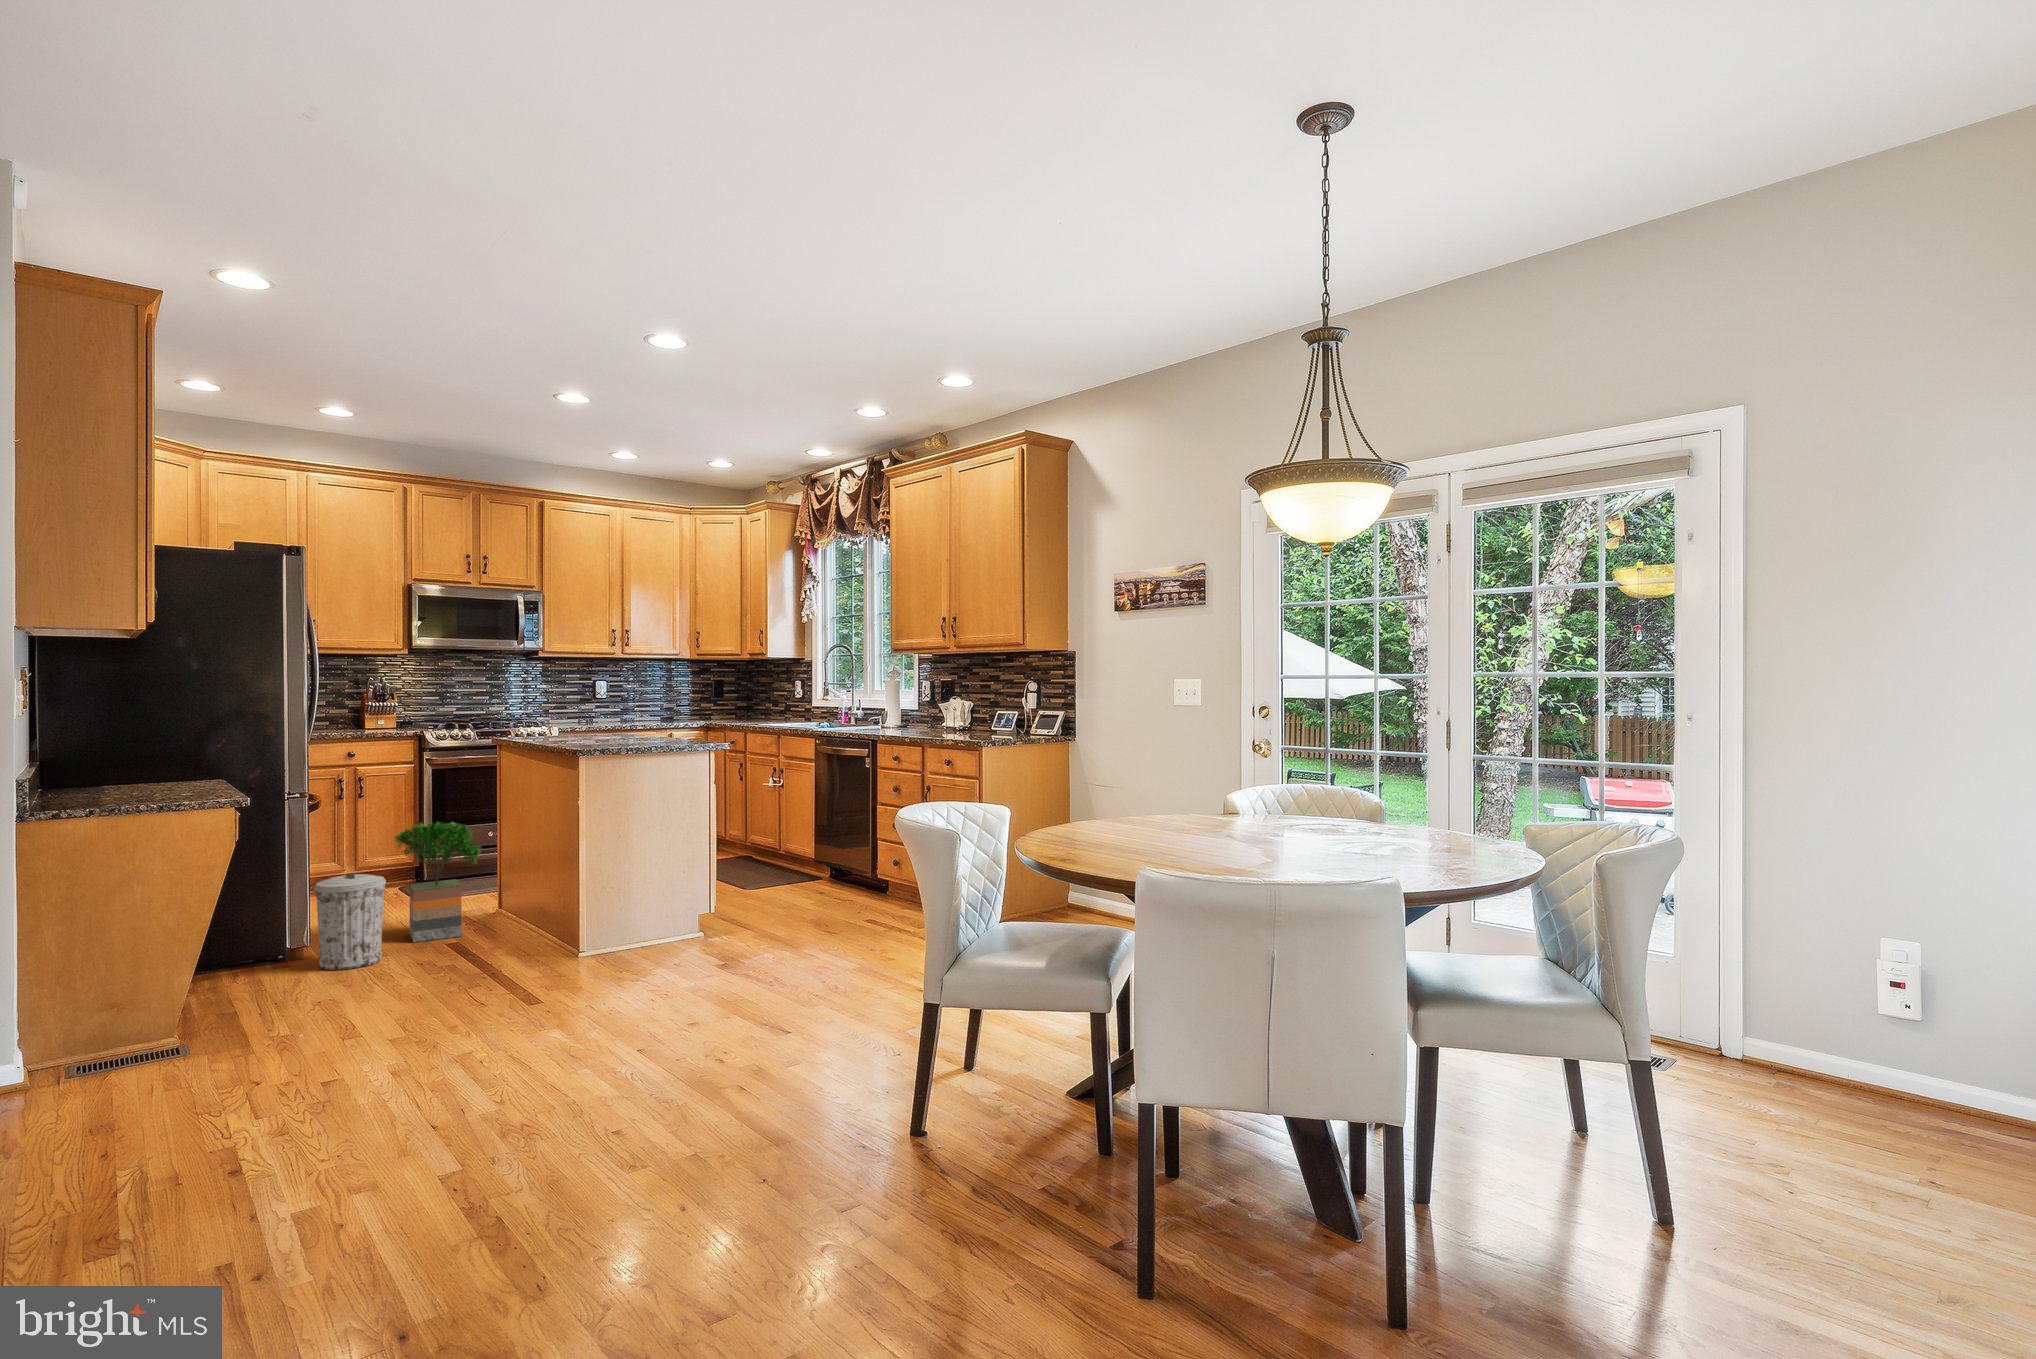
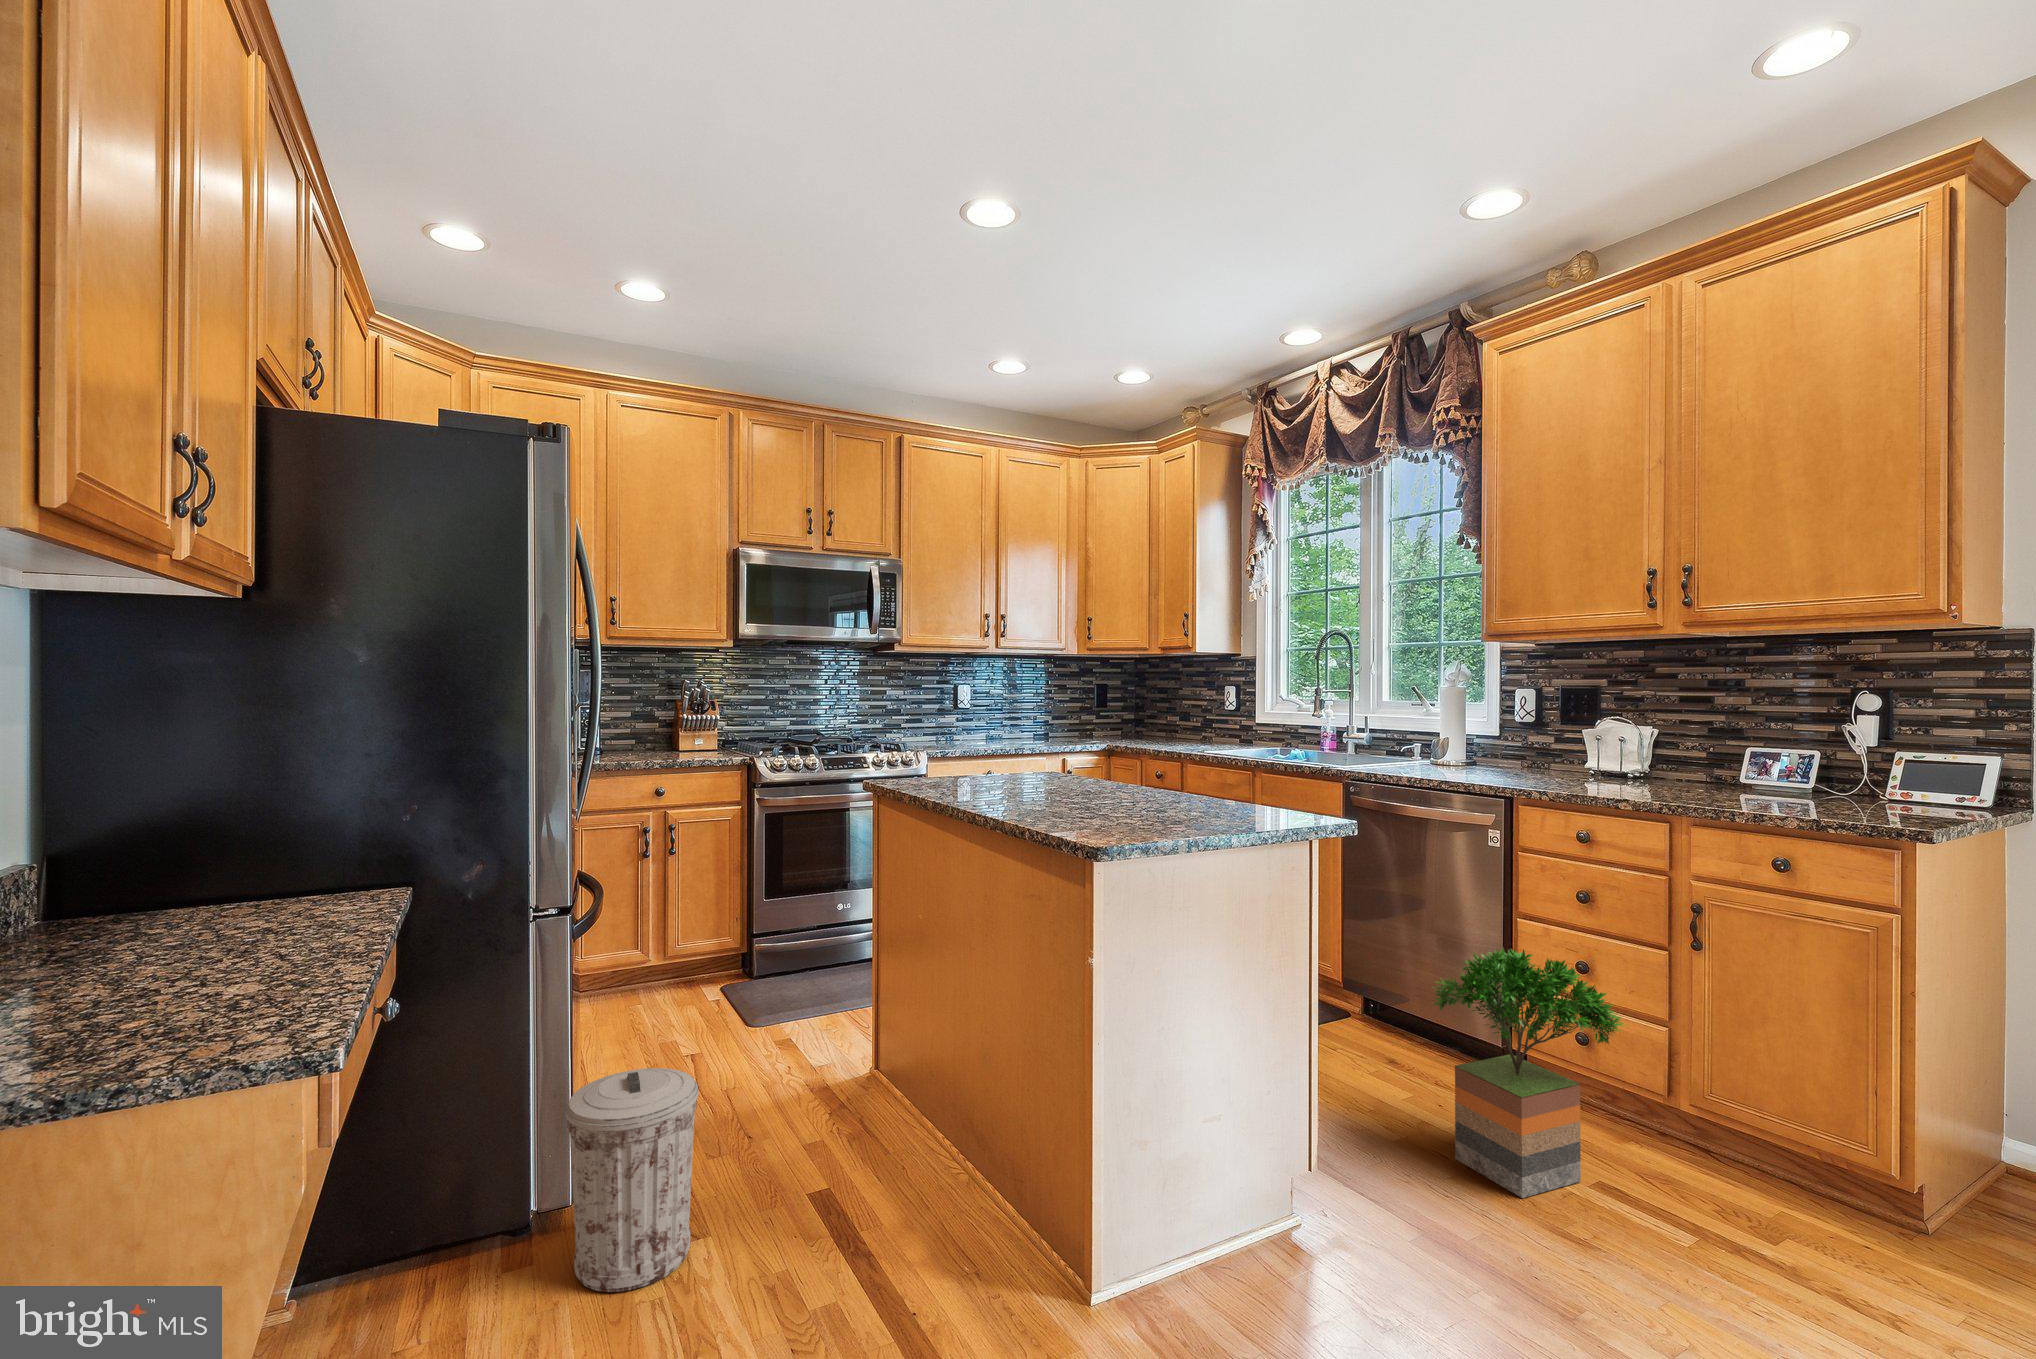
potted tree: present [395,822,481,942] -> present [1433,948,1625,1198]

